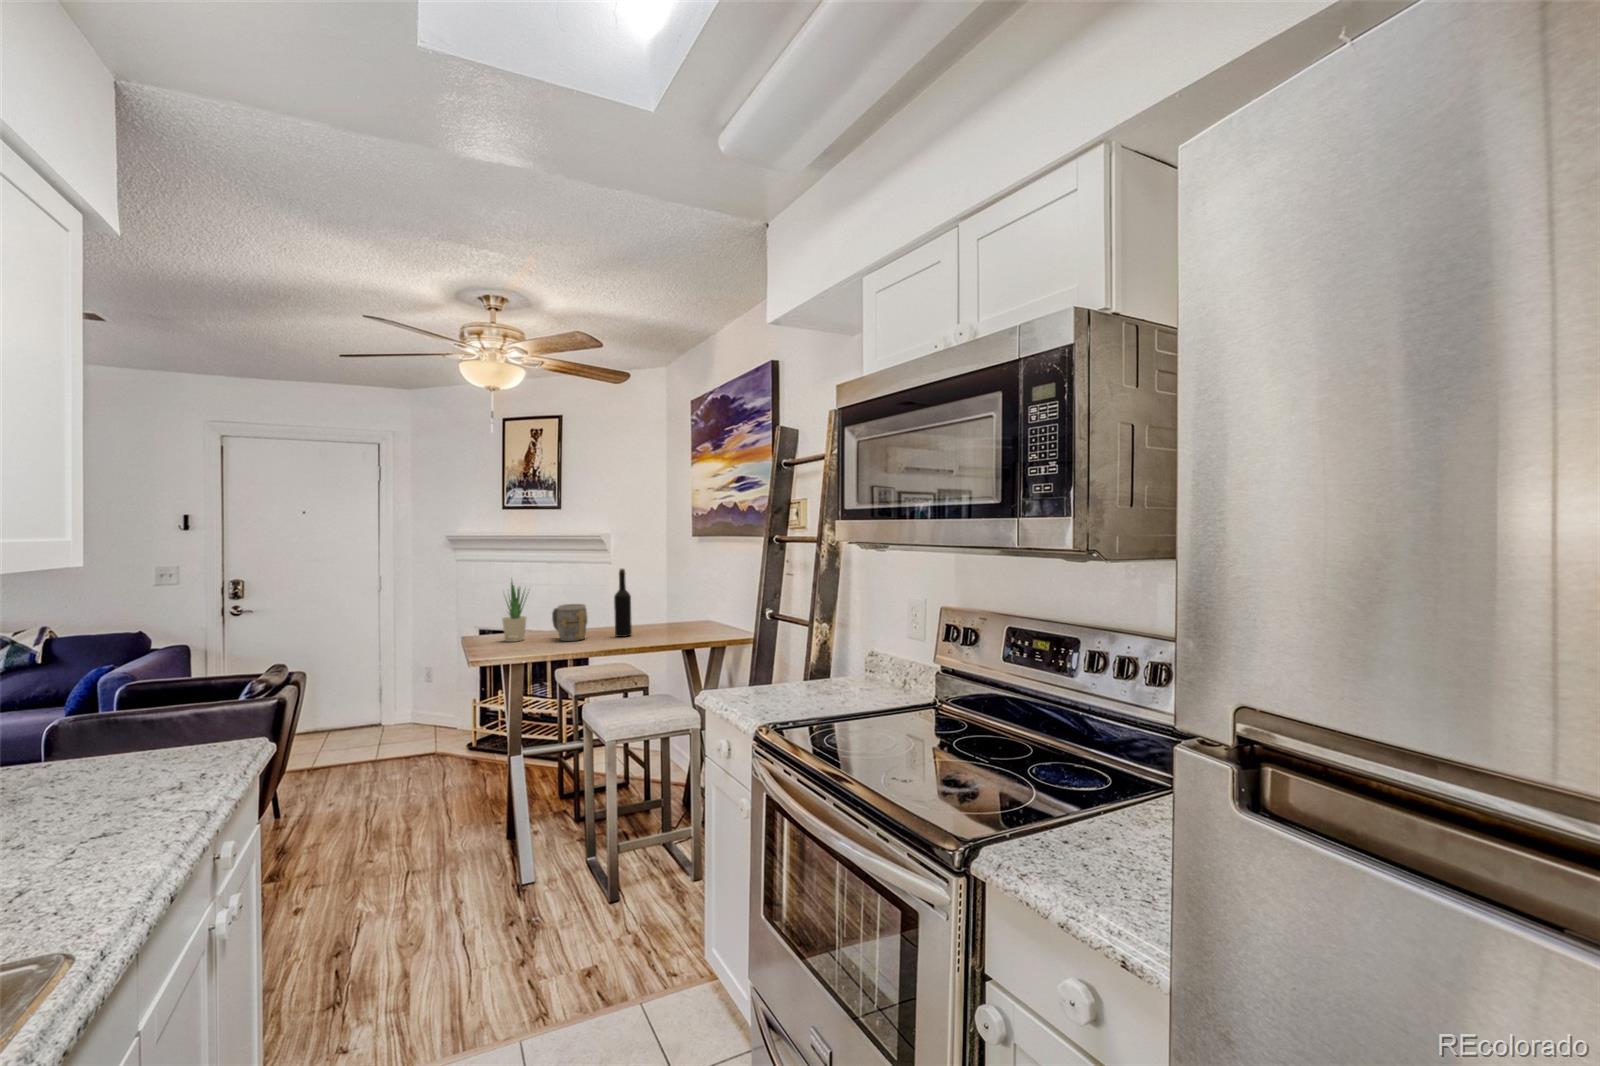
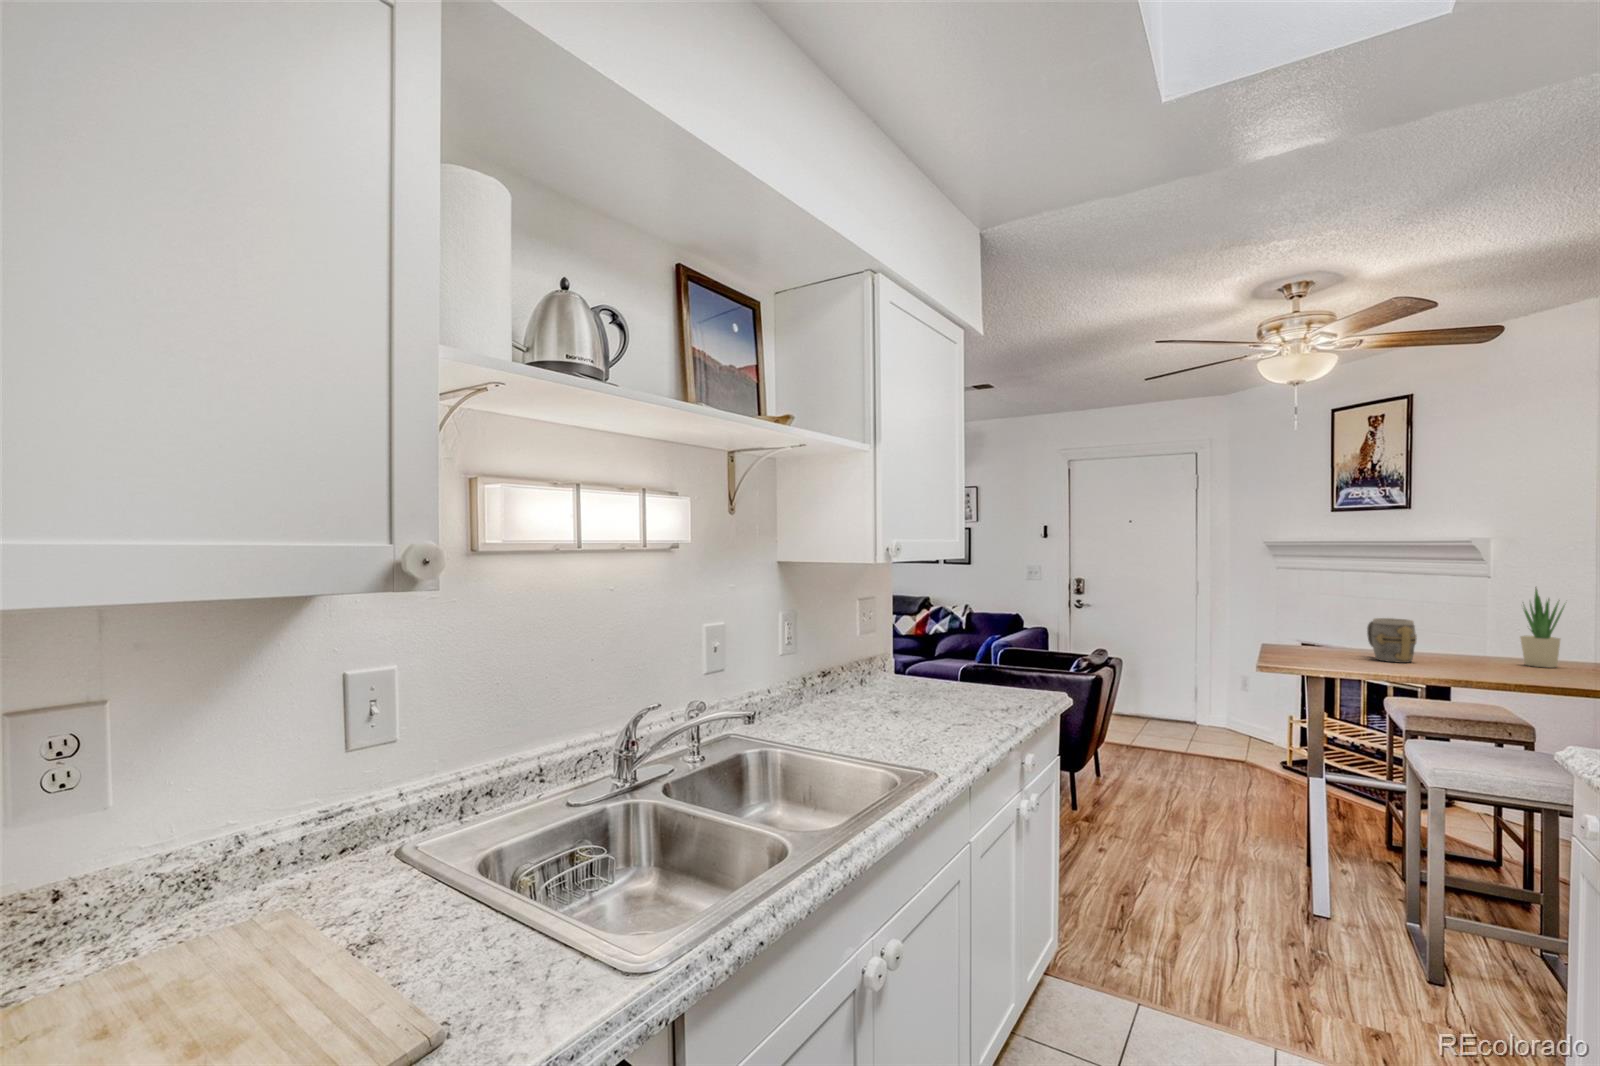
wine bottle: present [614,569,632,637] -> none [1459,580,1489,668]
potted plant: present [502,582,529,642] -> present [1520,587,1565,668]

